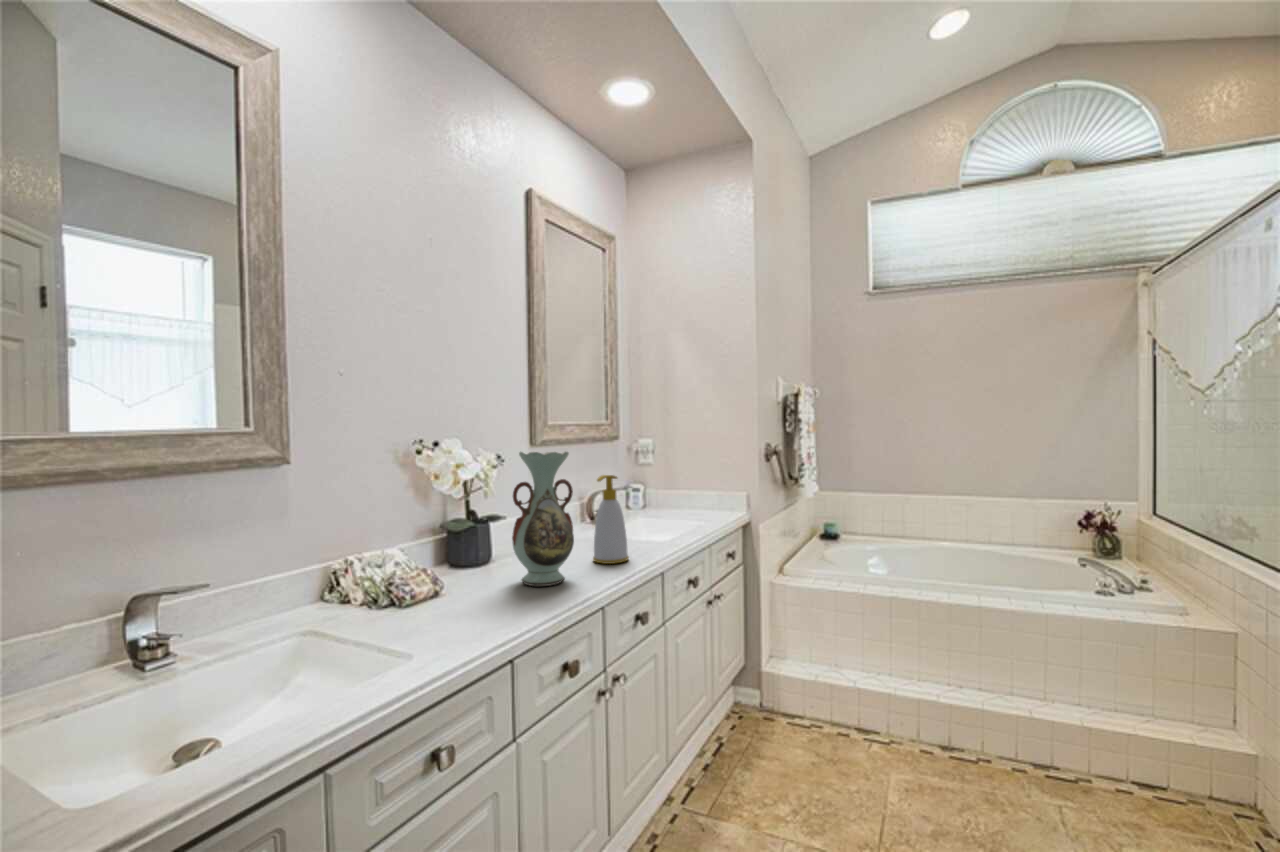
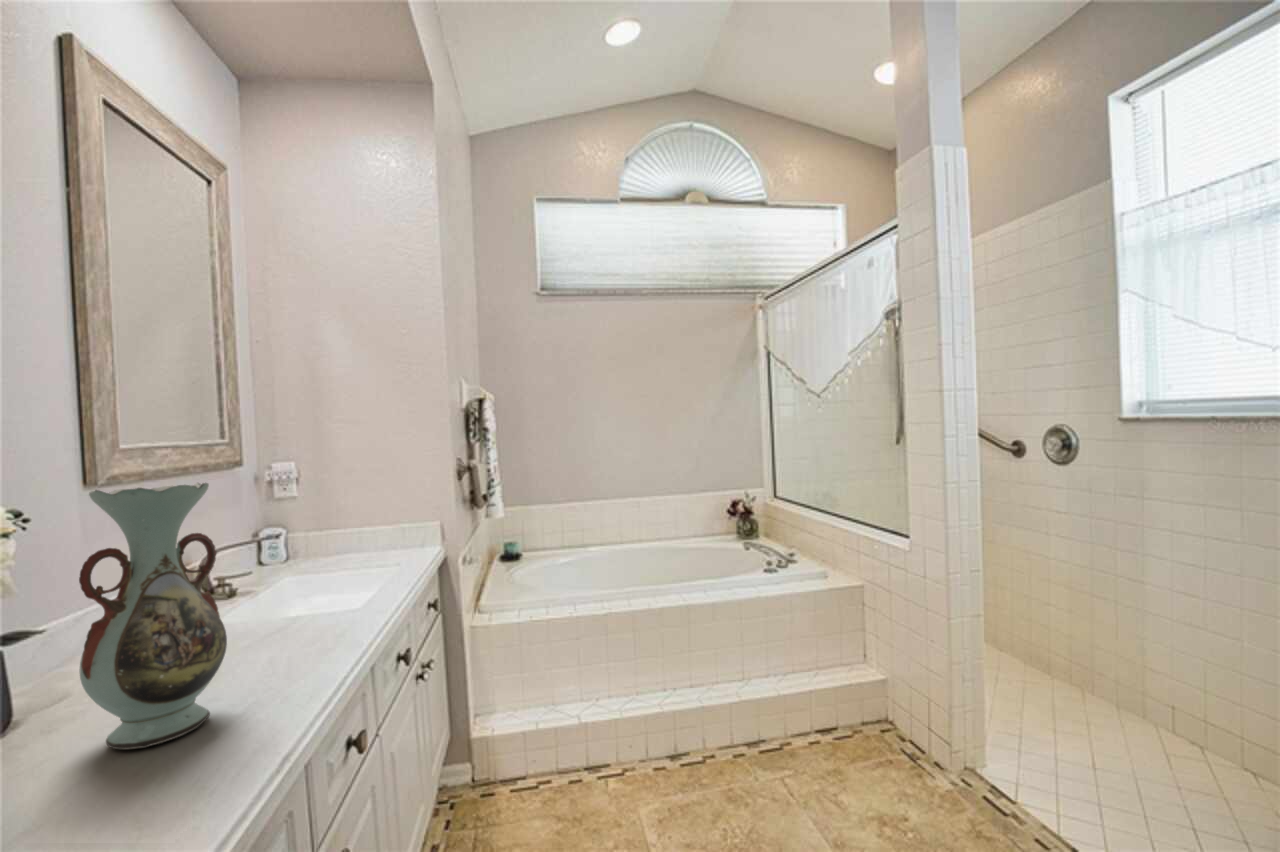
soap bottle: present [593,475,629,564] -> none [247,517,316,665]

